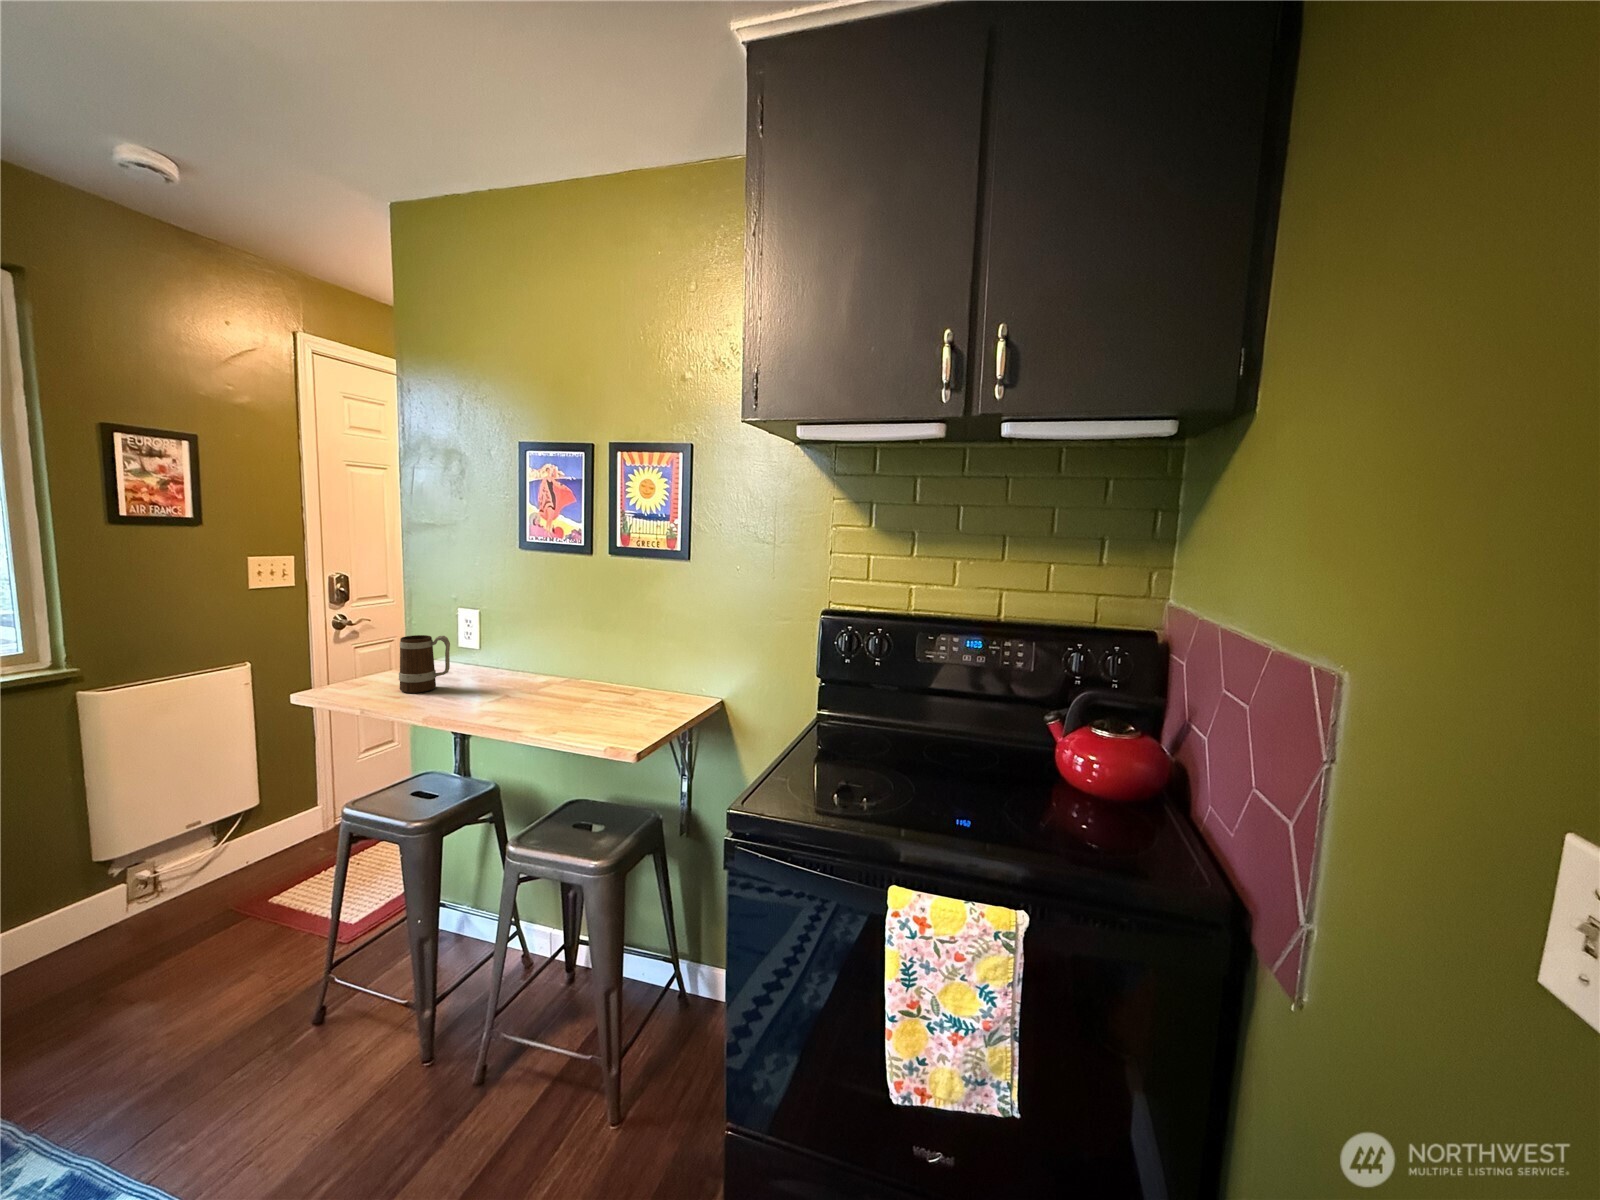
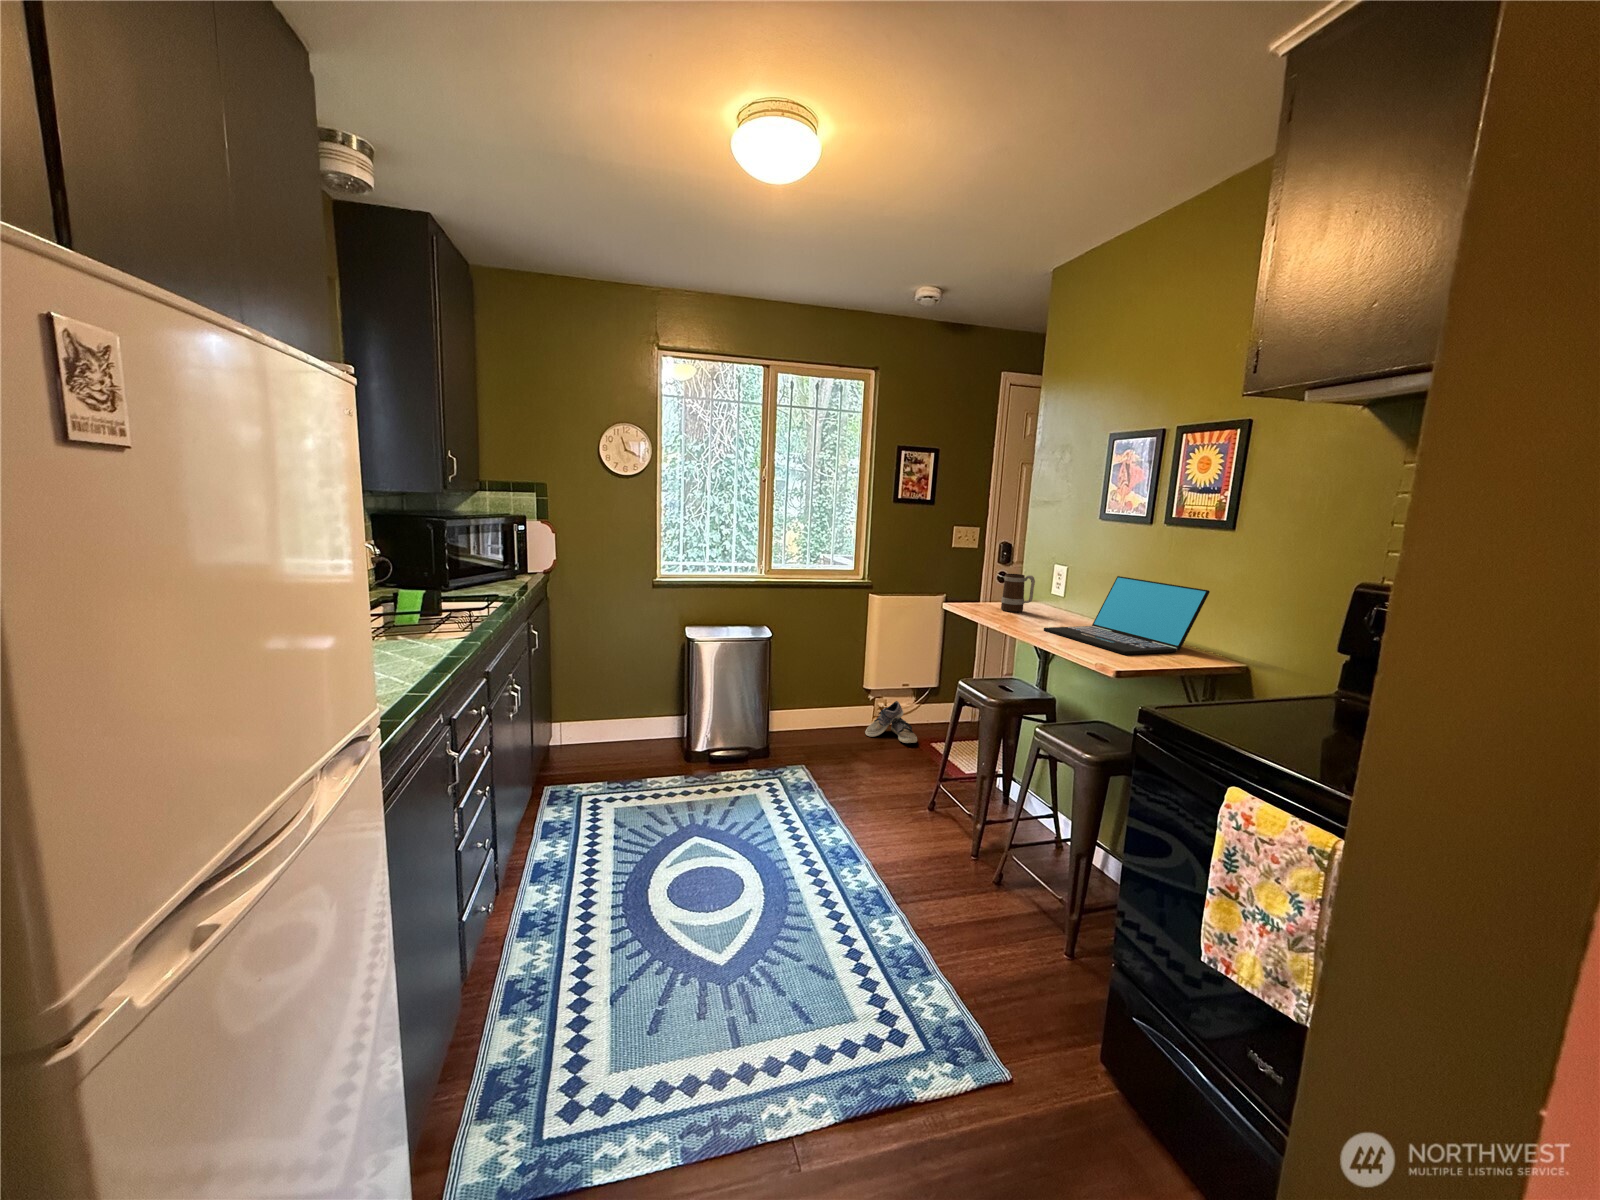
laptop: none [502,624,685,731] -> present [1044,576,1210,655]
shoe: none [103,868,231,958] -> present [865,701,917,743]

